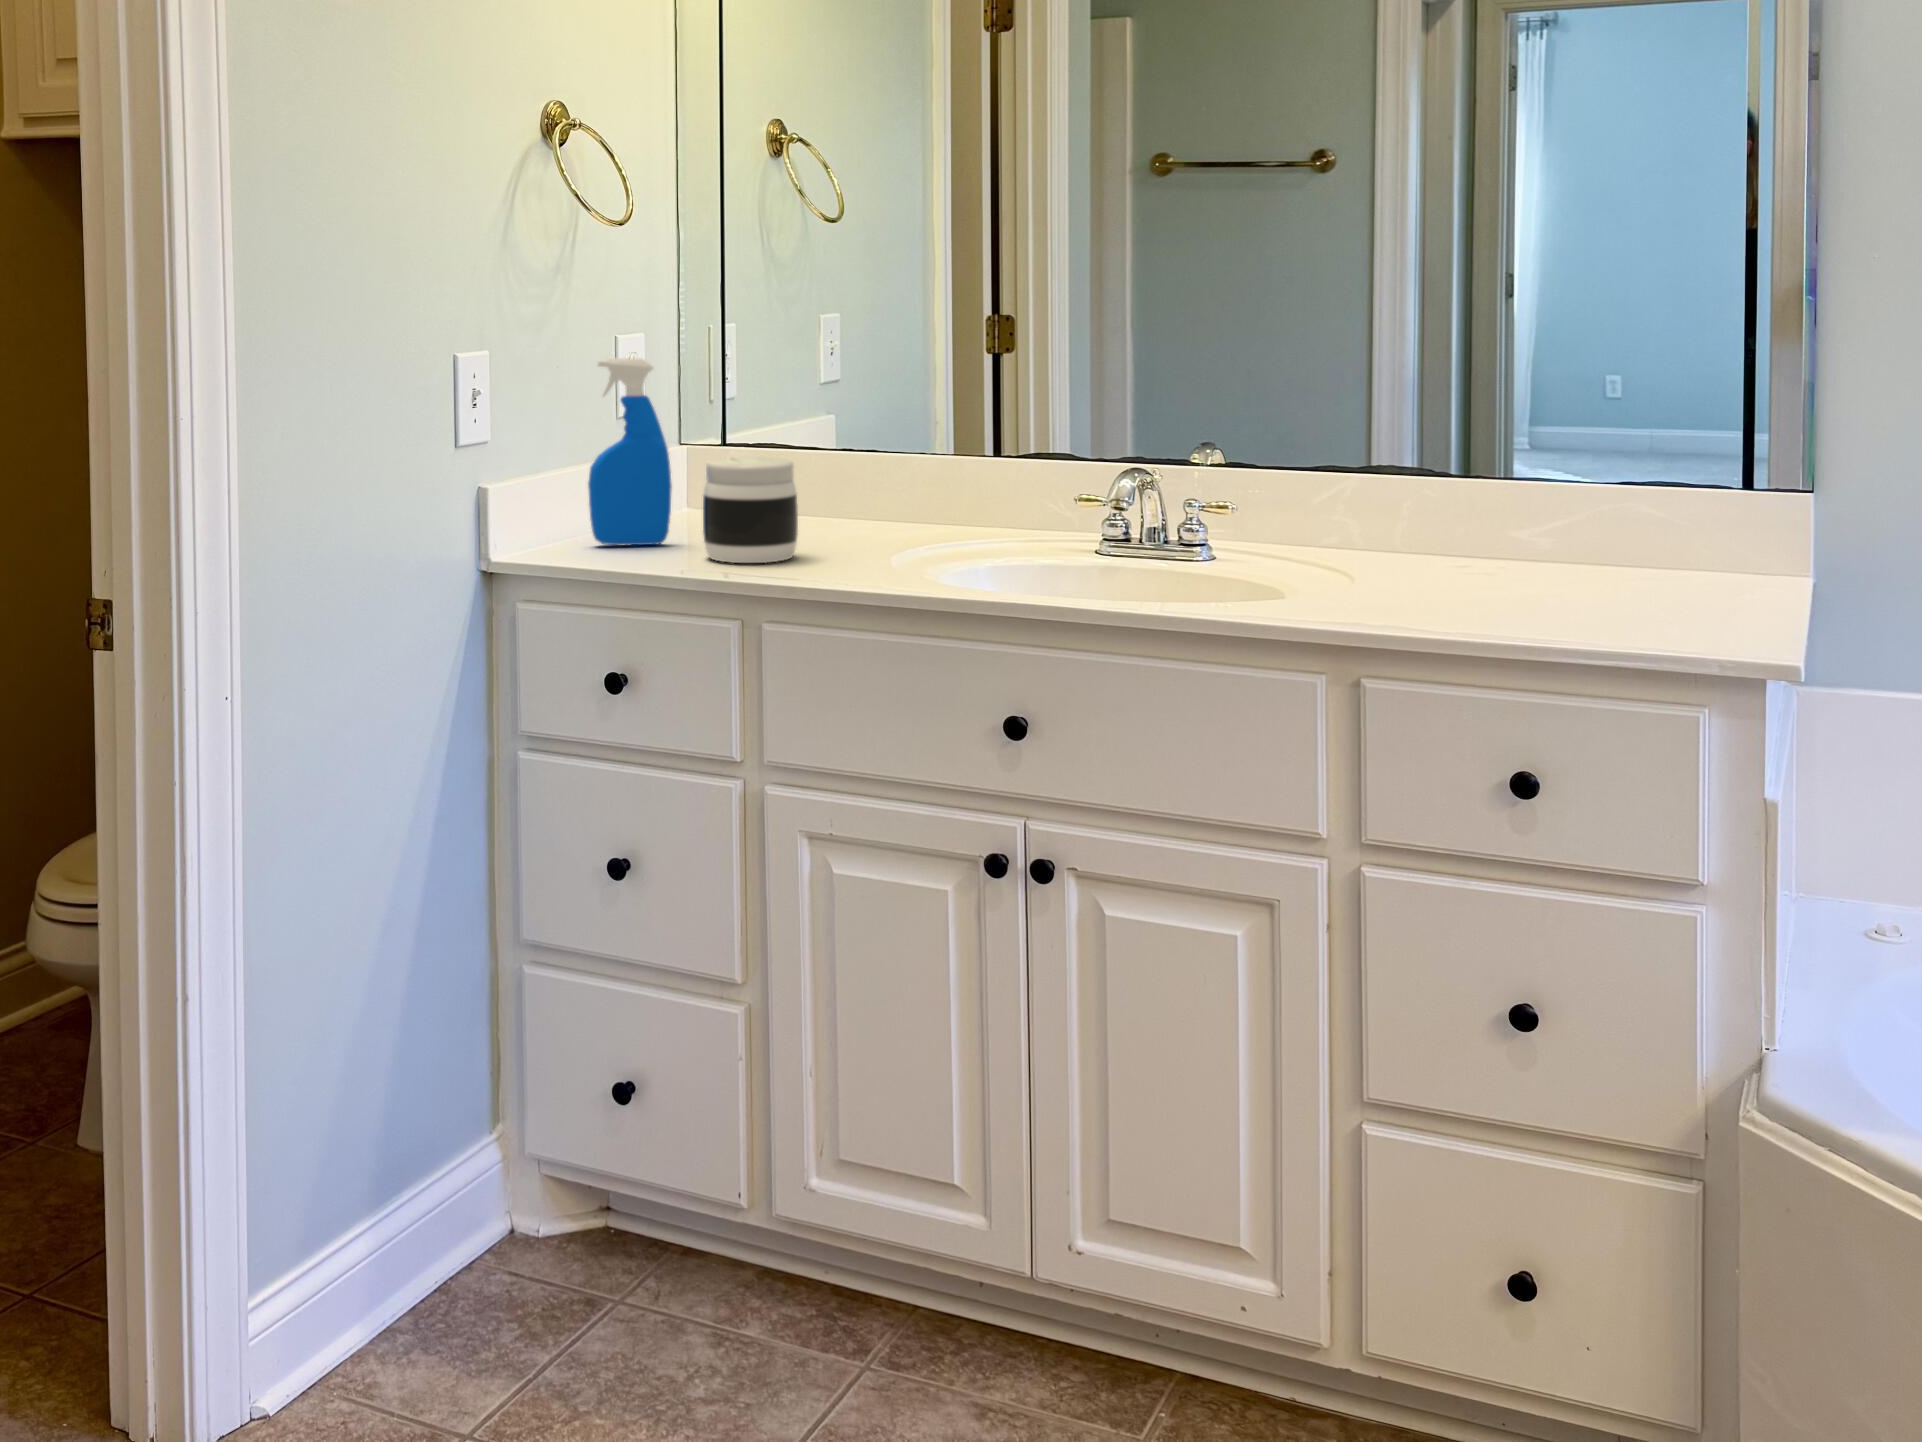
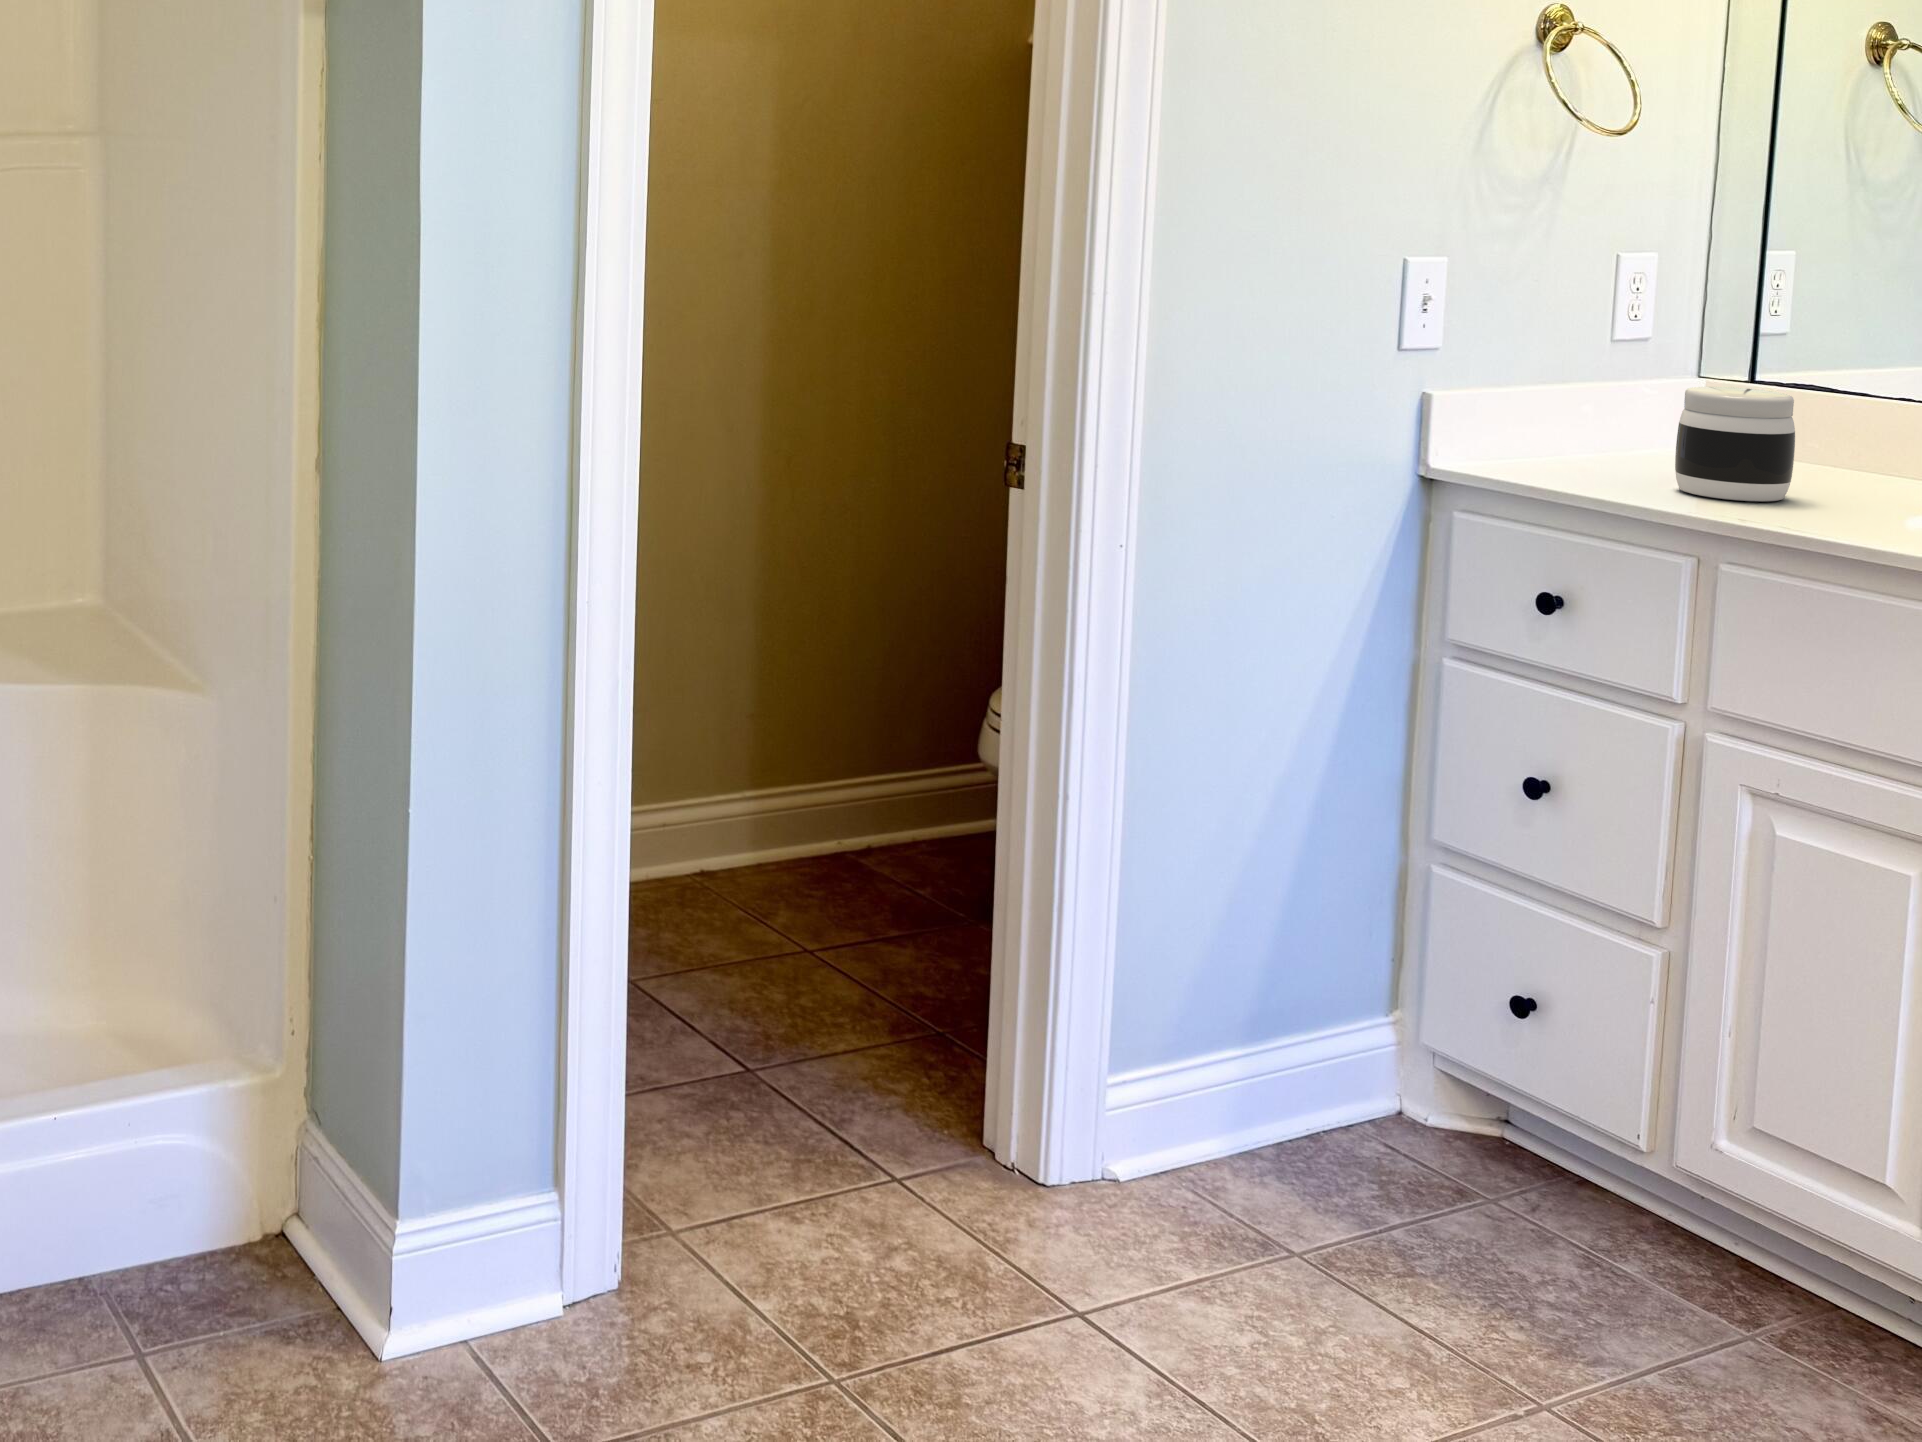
spray bottle: present [588,358,672,545] -> none [1556,271,1656,470]

